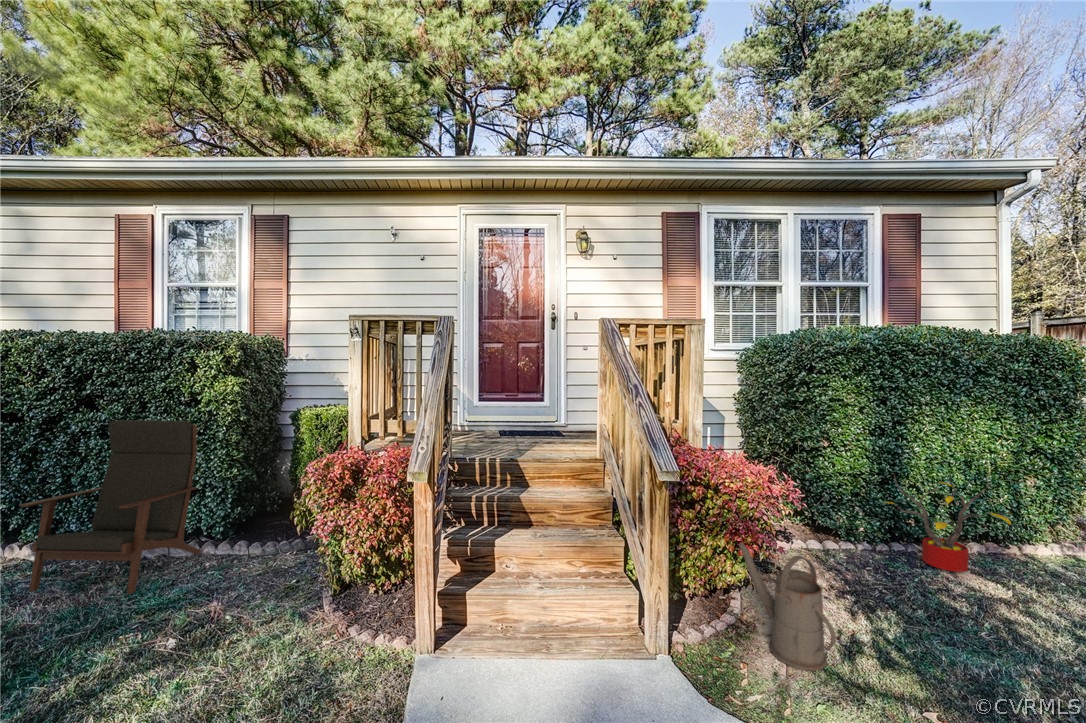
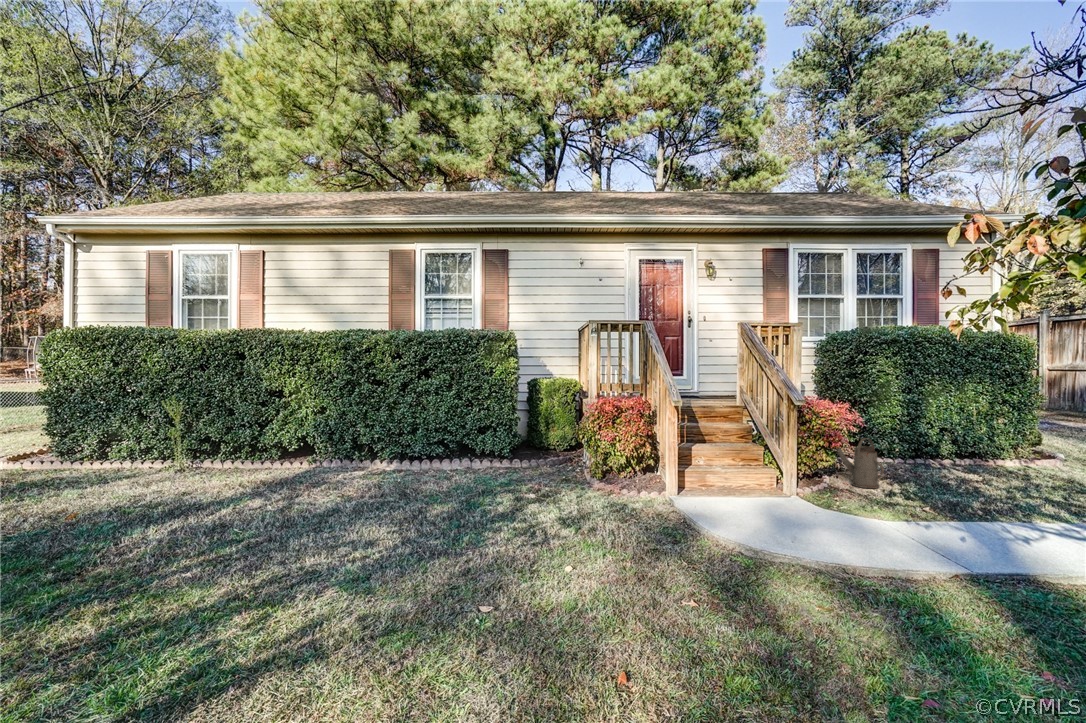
lounge chair: present [19,420,202,594] -> none [434,384,500,476]
decorative plant: present [885,475,1011,572] -> none [910,415,981,467]

